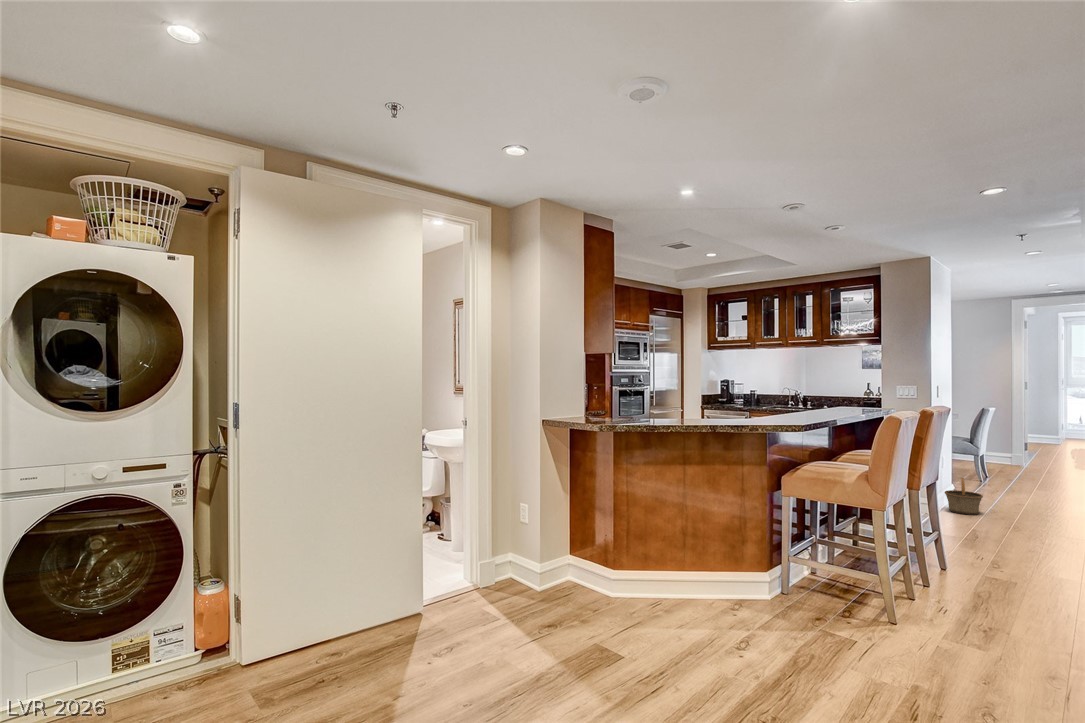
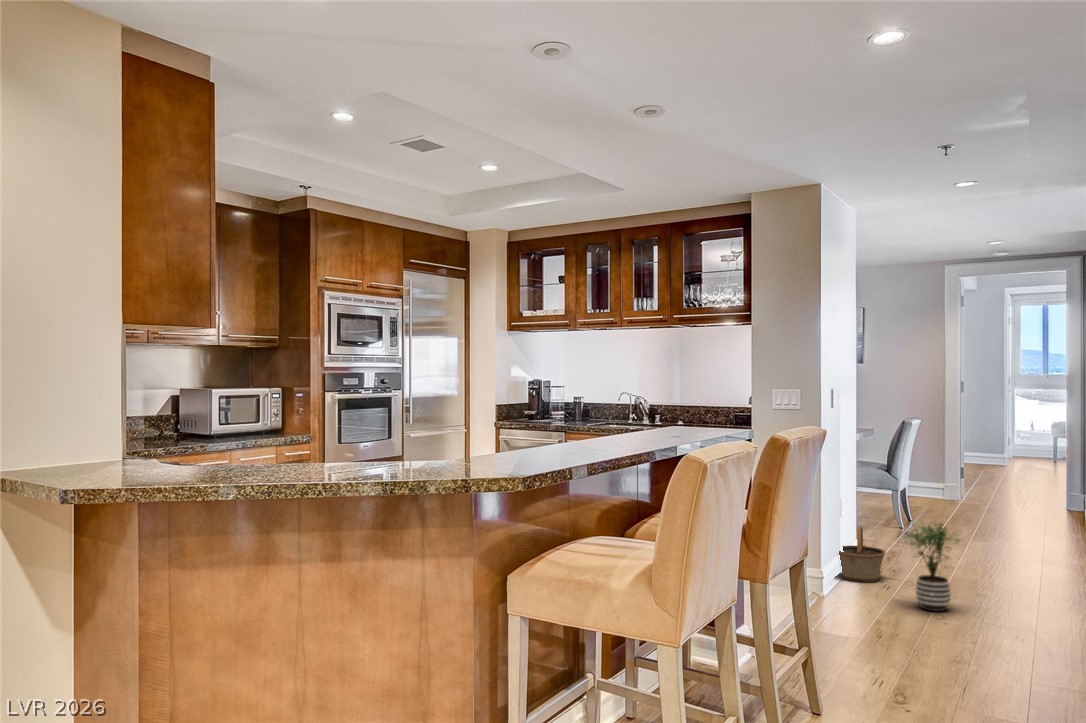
potted plant: none [996,475,1050,536] -> present [902,523,960,611]

